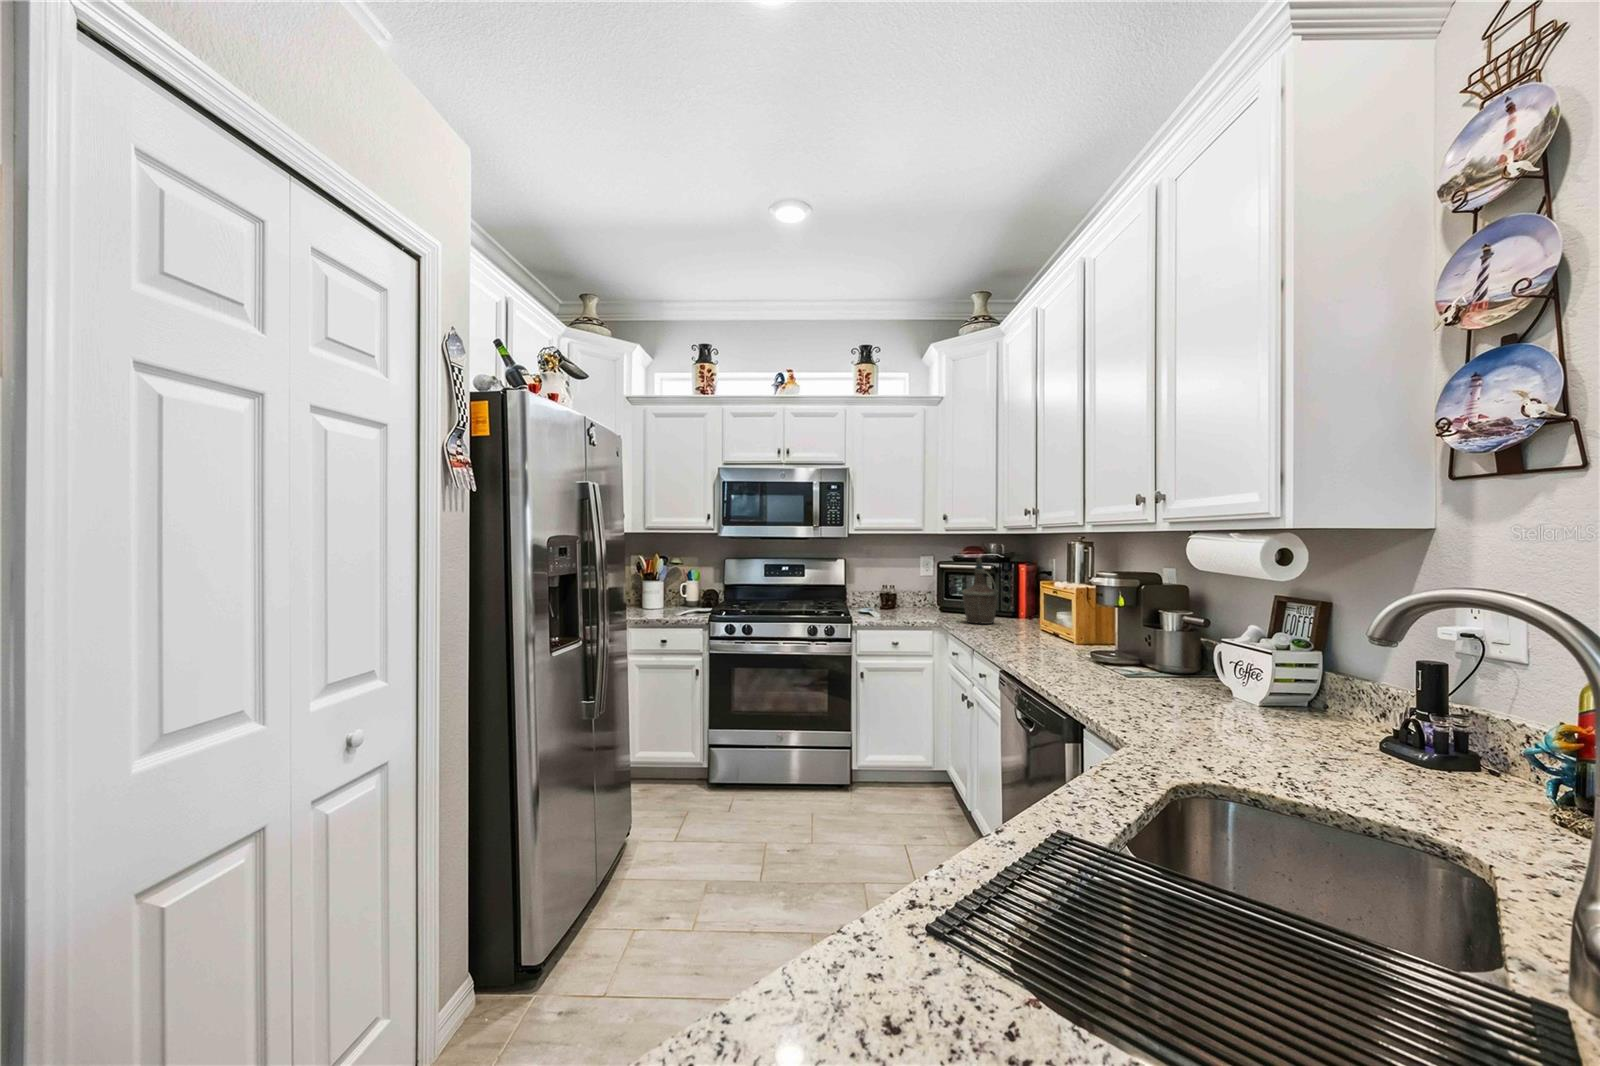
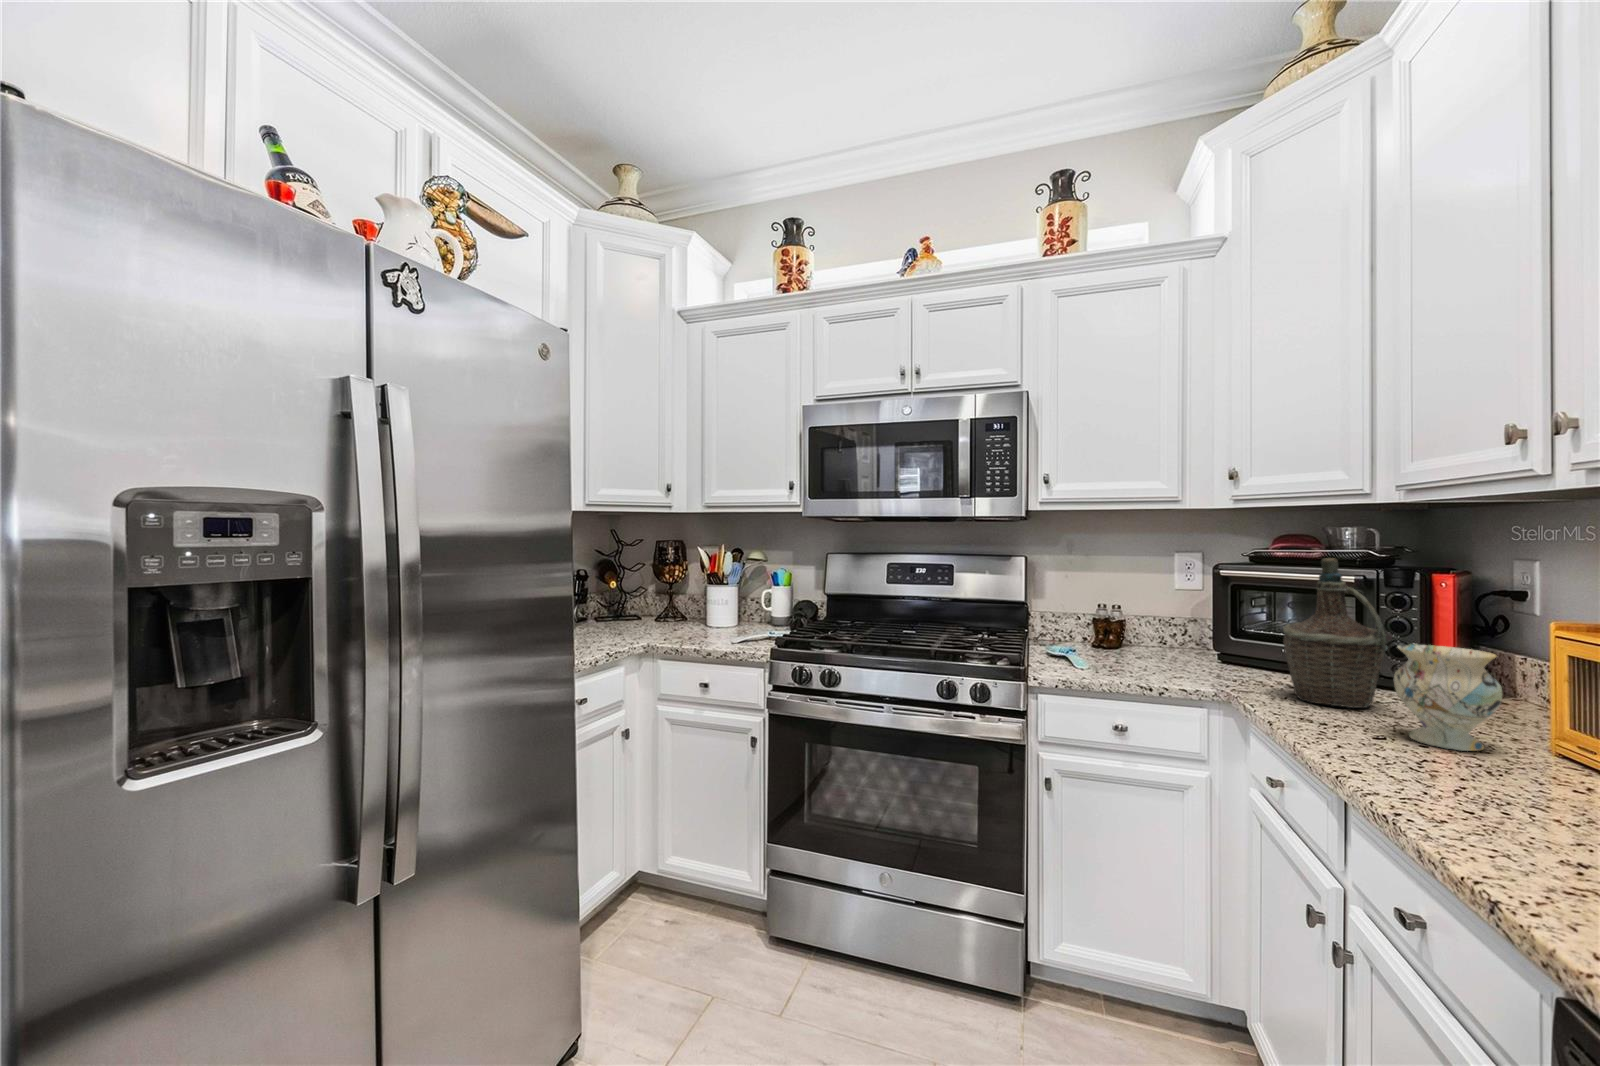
vase: none [995,593,1025,632] -> present [1394,644,1502,751]

